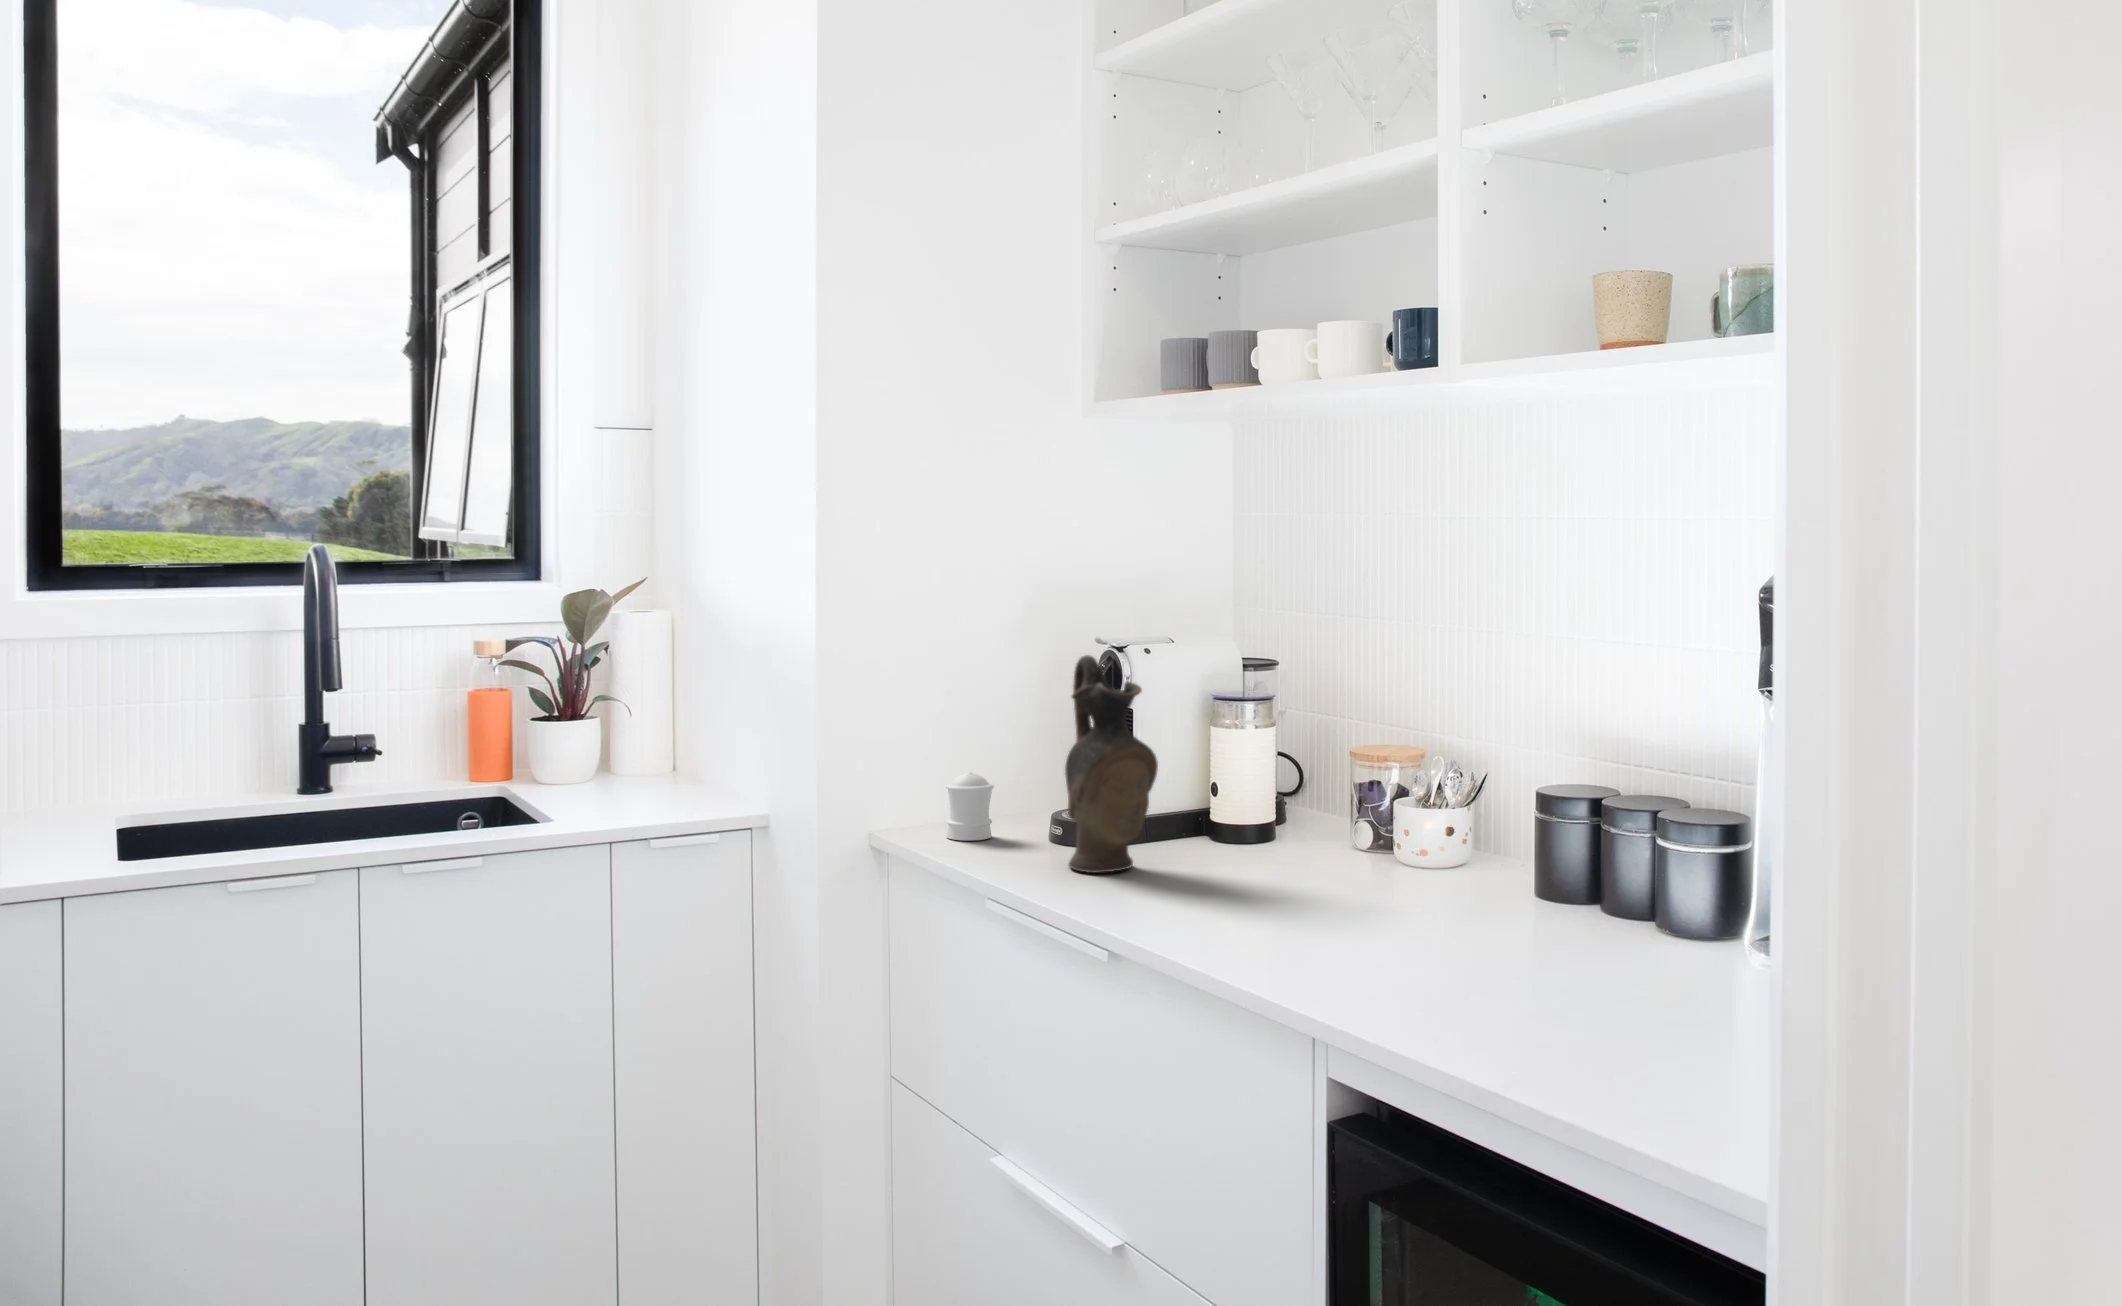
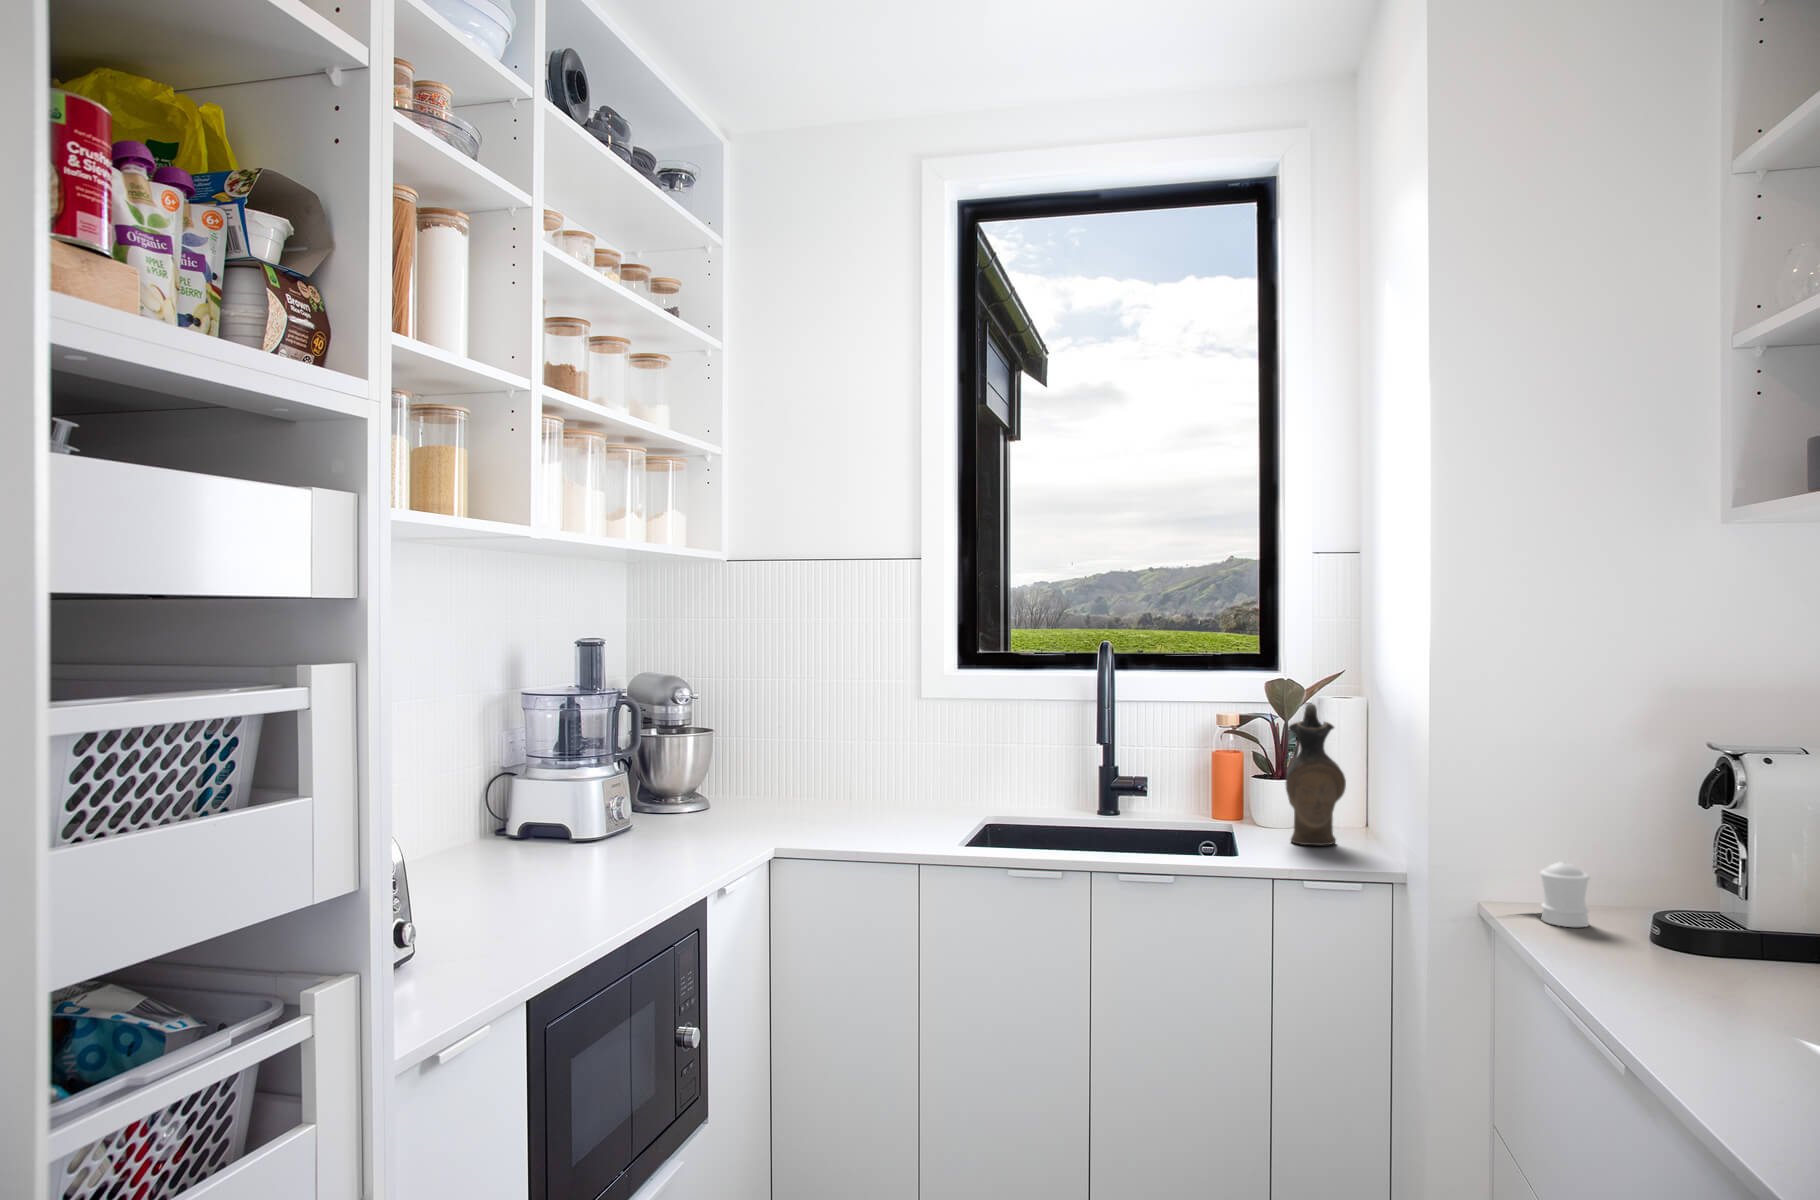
ceramic pitcher: present [1065,655,1158,873] -> present [1285,704,1346,845]

